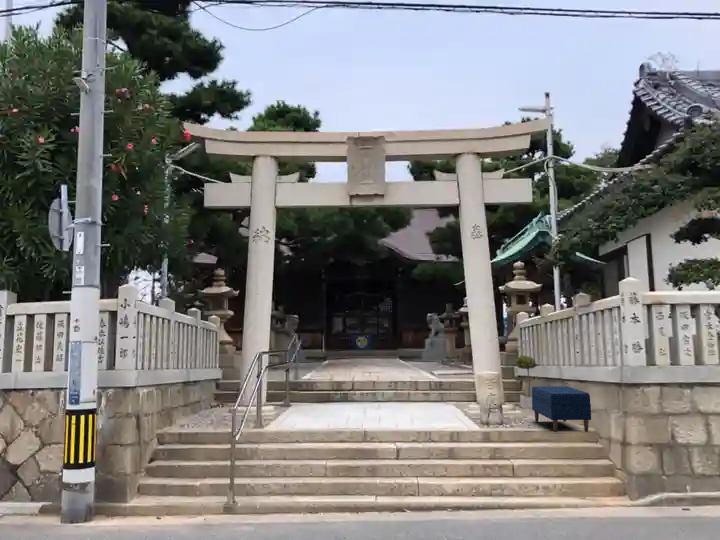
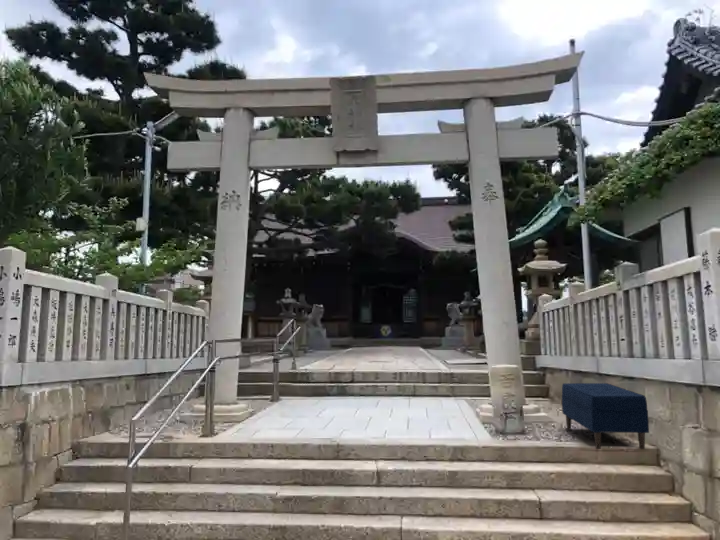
potted tree: present [516,355,538,409] -> none [539,342,567,408]

